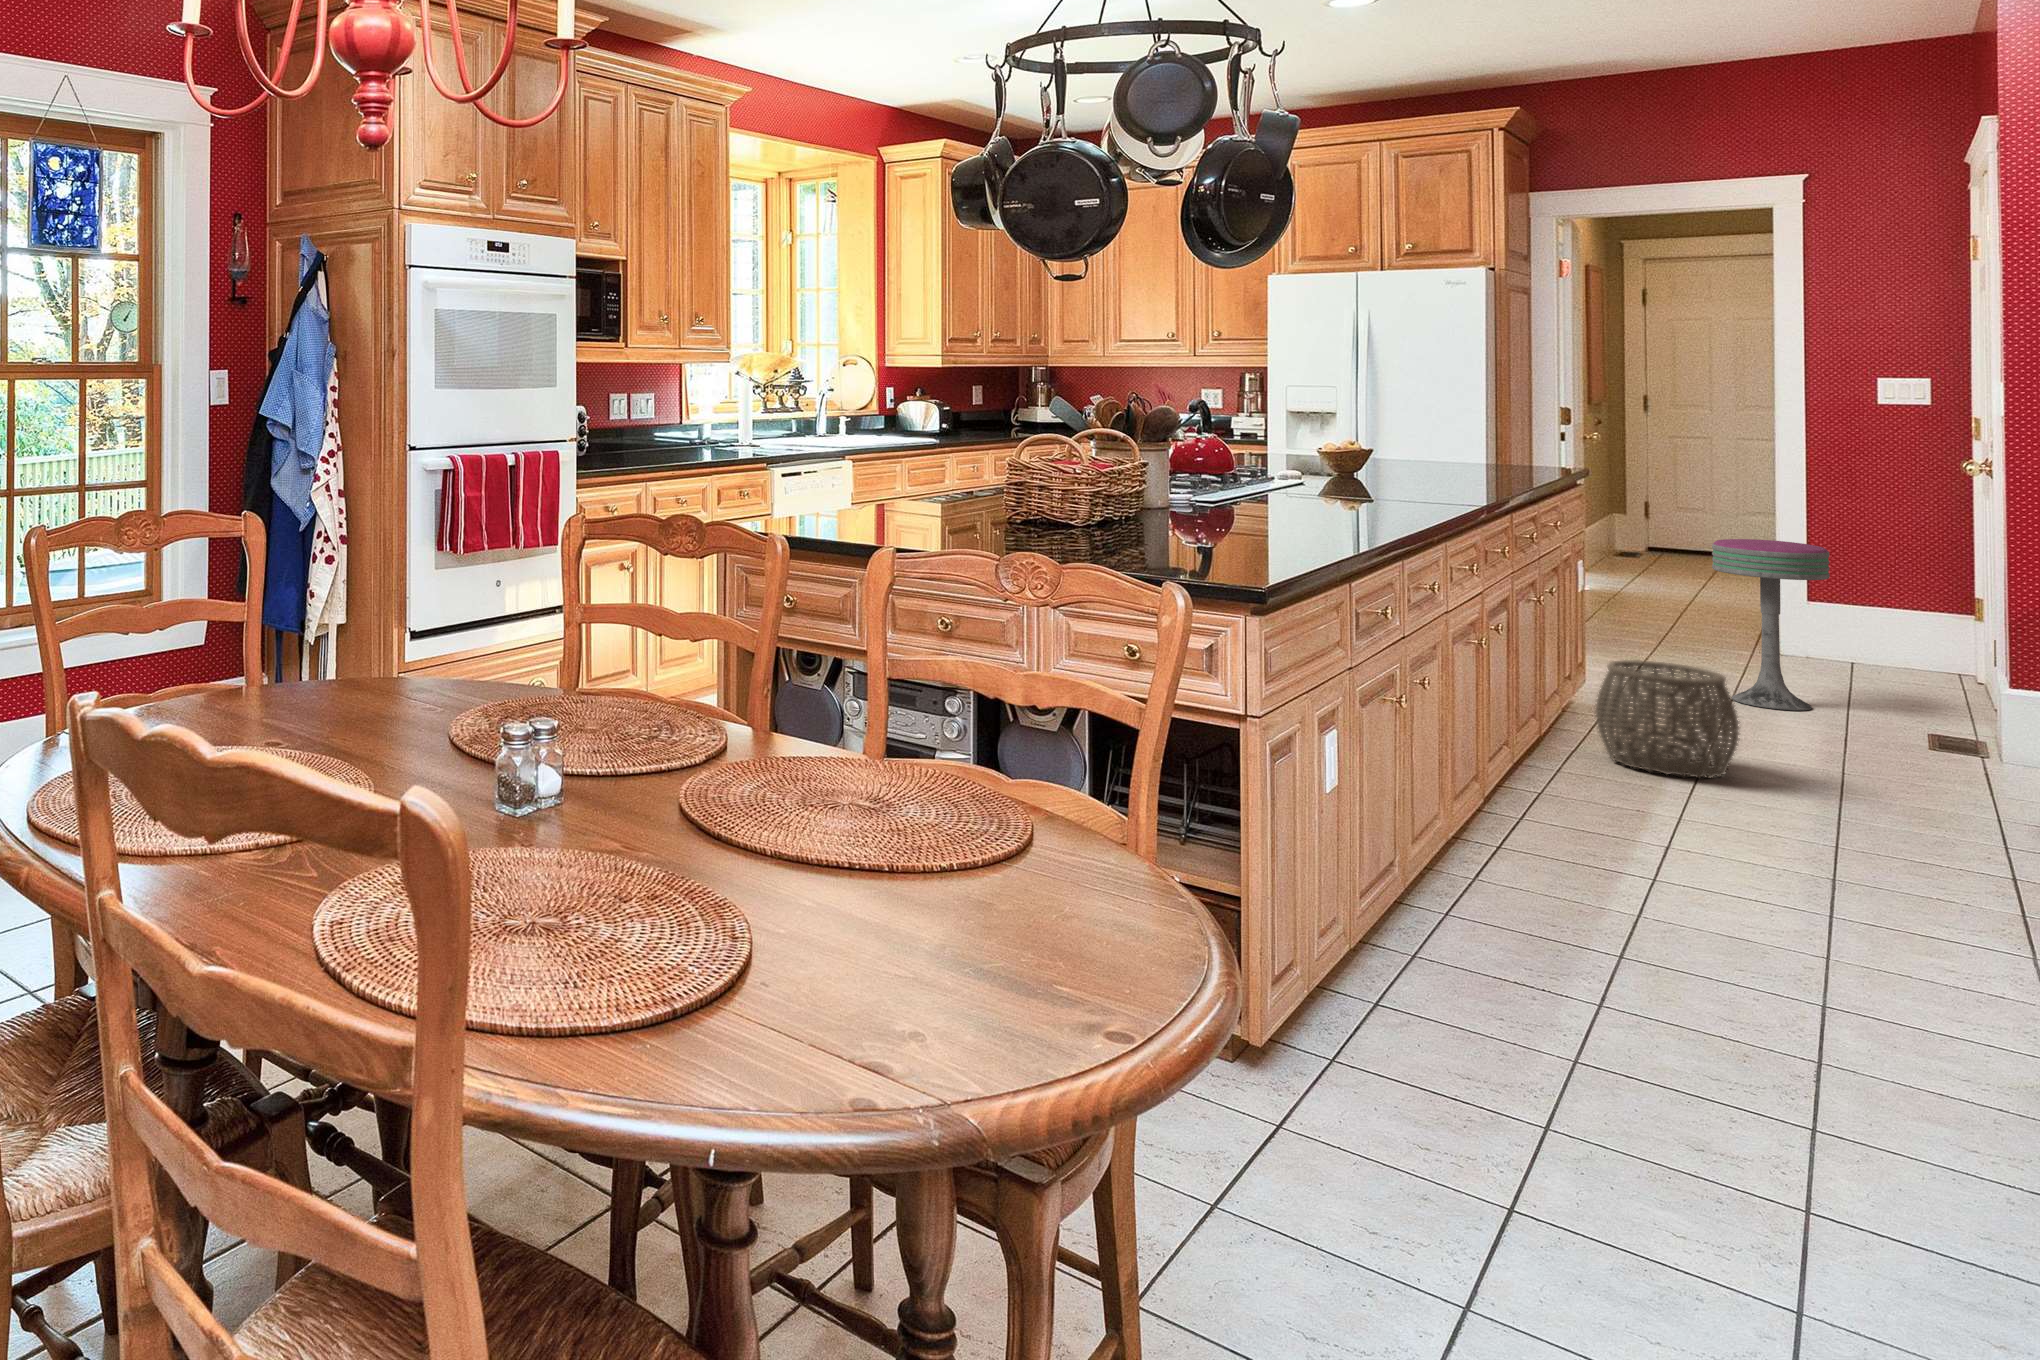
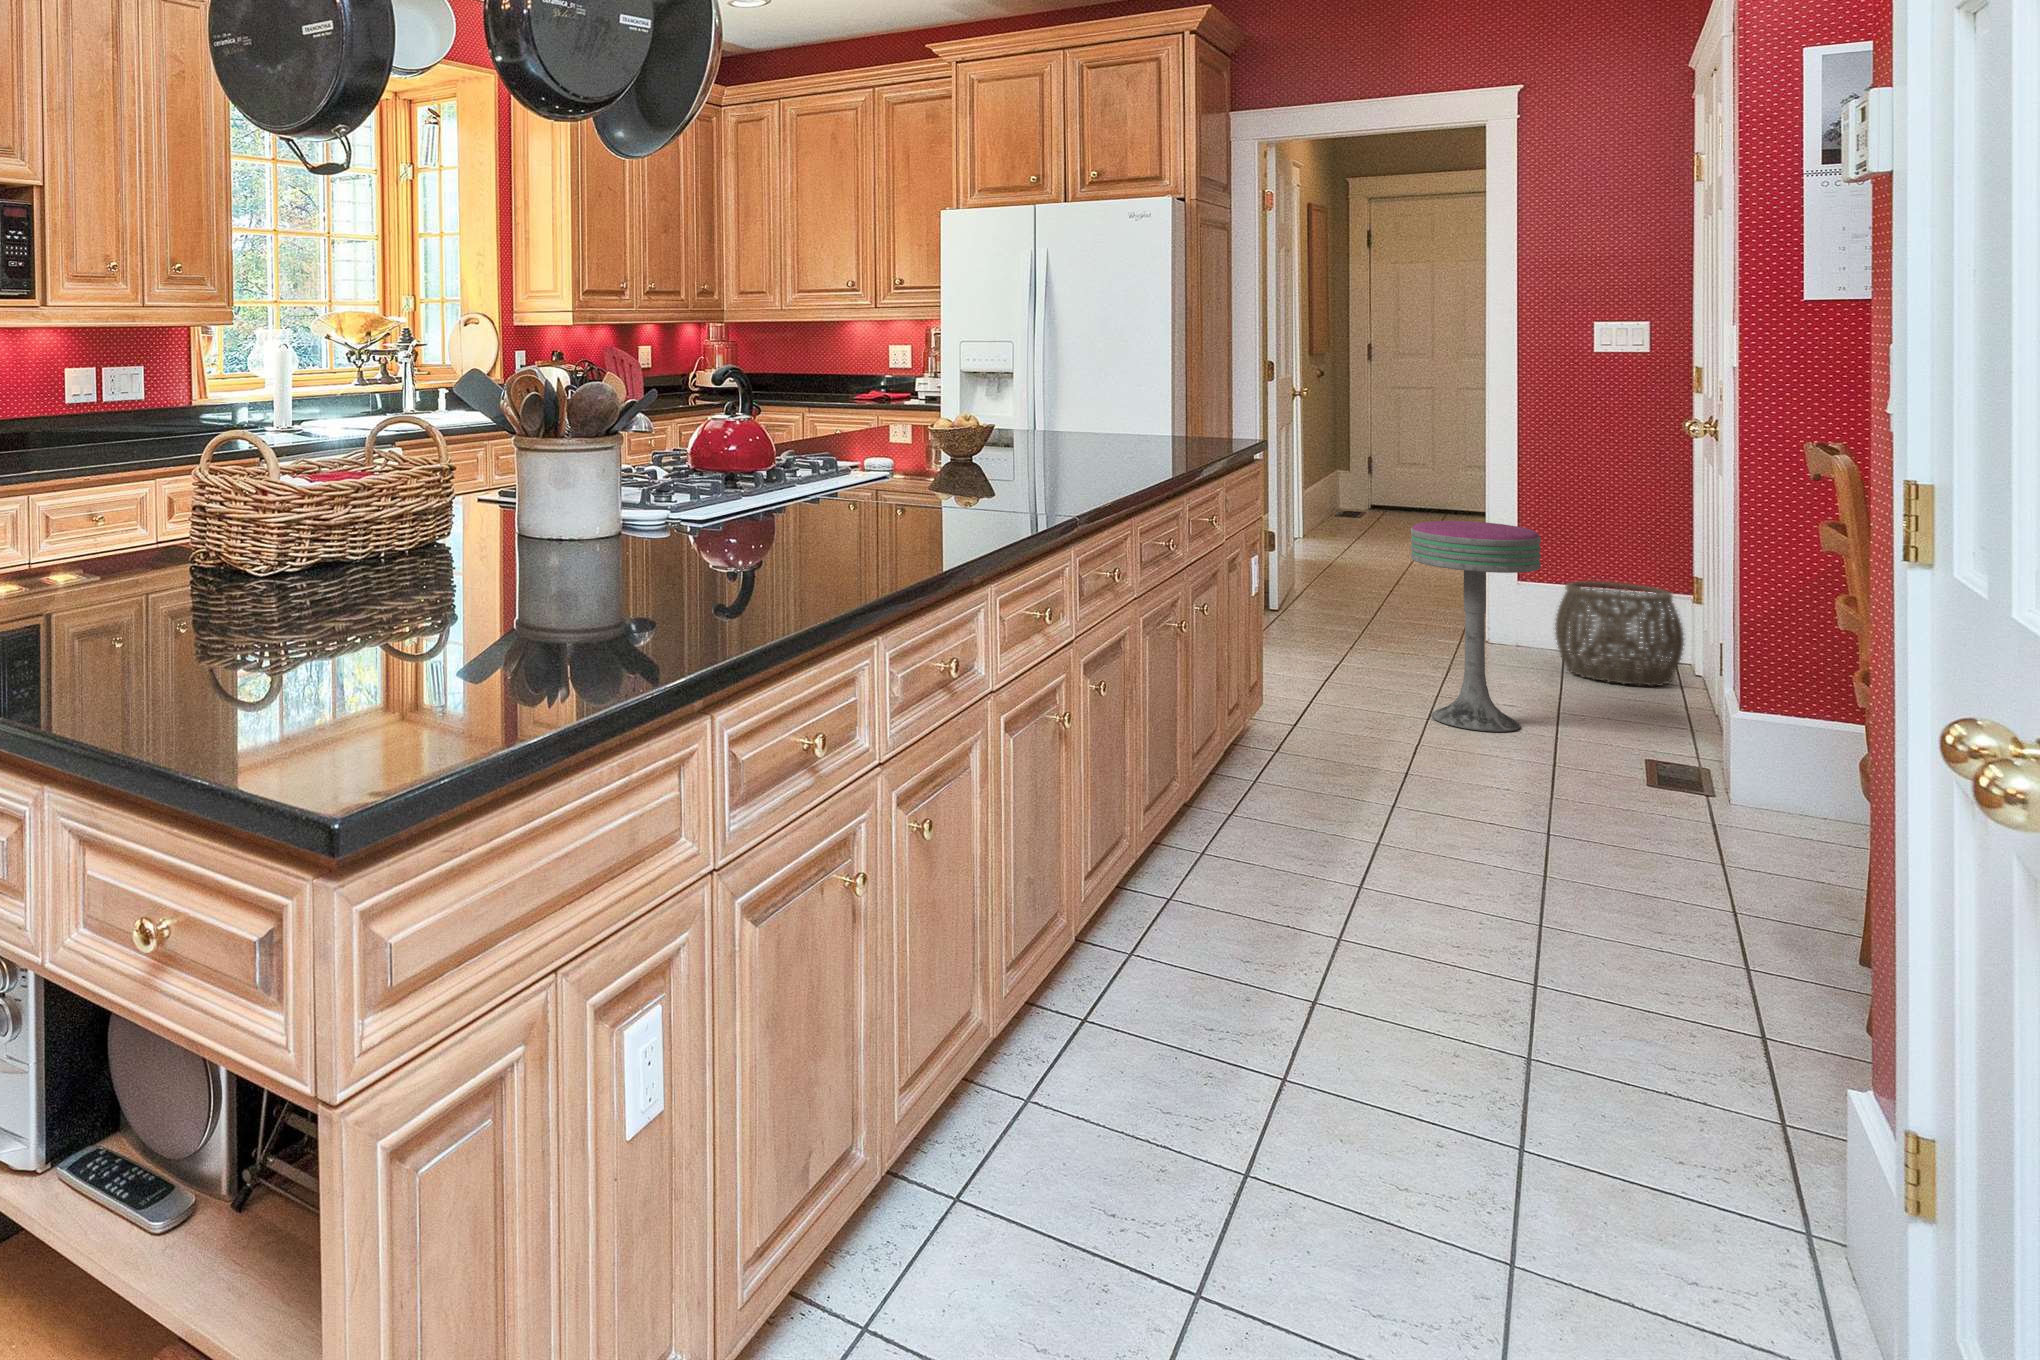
woven basket: present [1595,660,1740,778] -> present [1555,581,1684,686]

